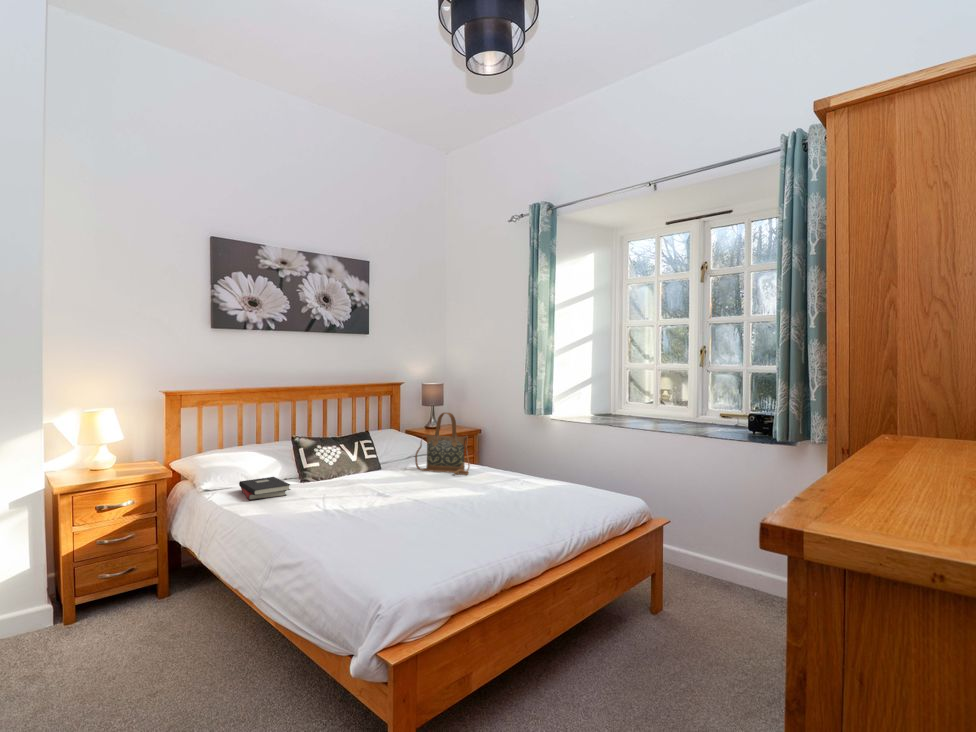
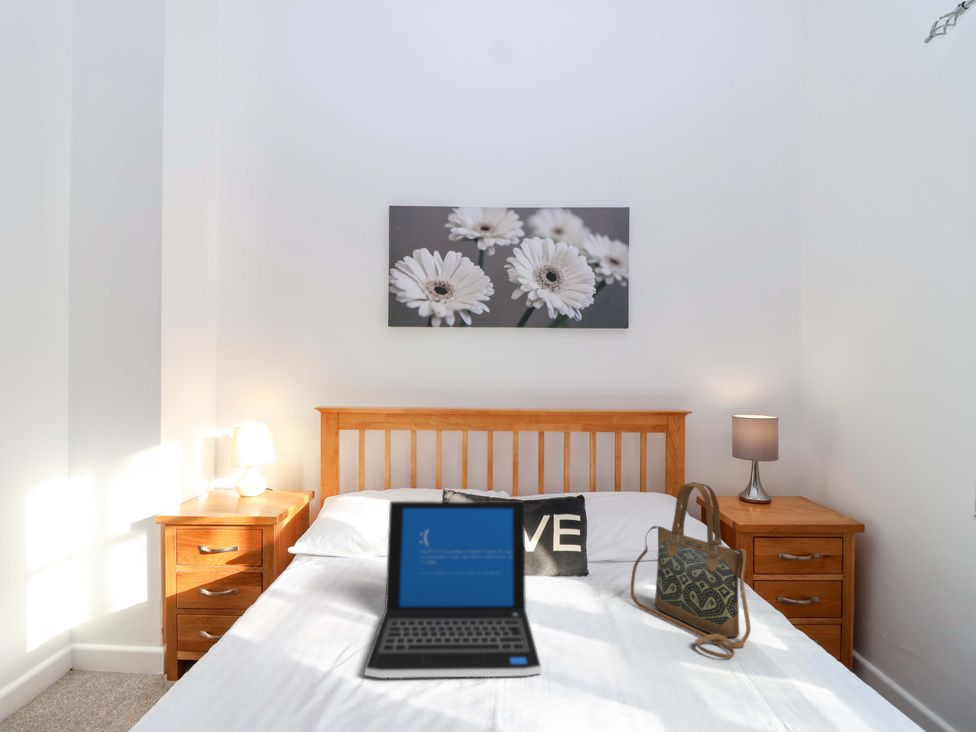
laptop: none [316,429,415,503] -> present [365,501,541,678]
hardback book: present [239,477,290,500] -> none [284,556,376,603]

